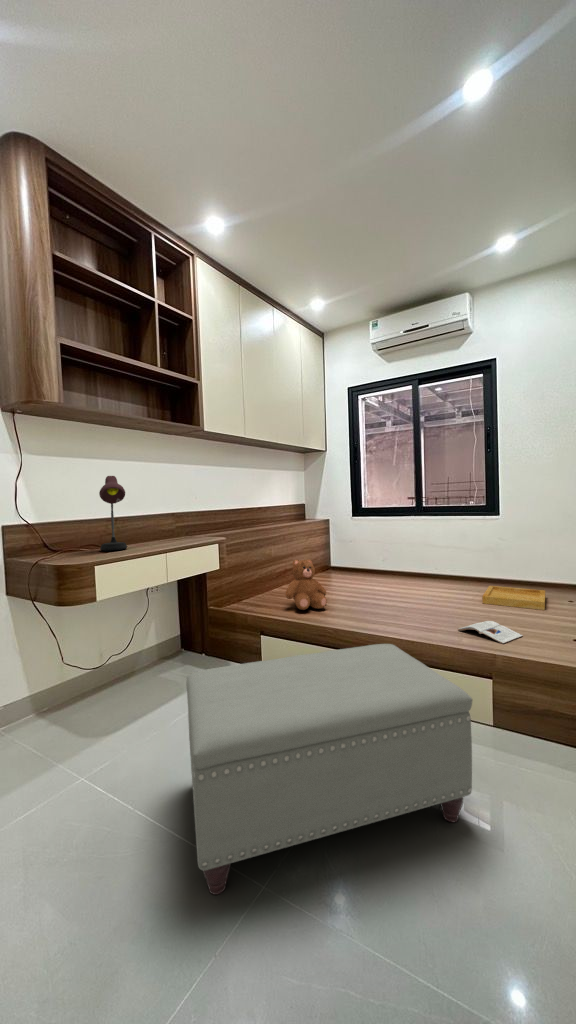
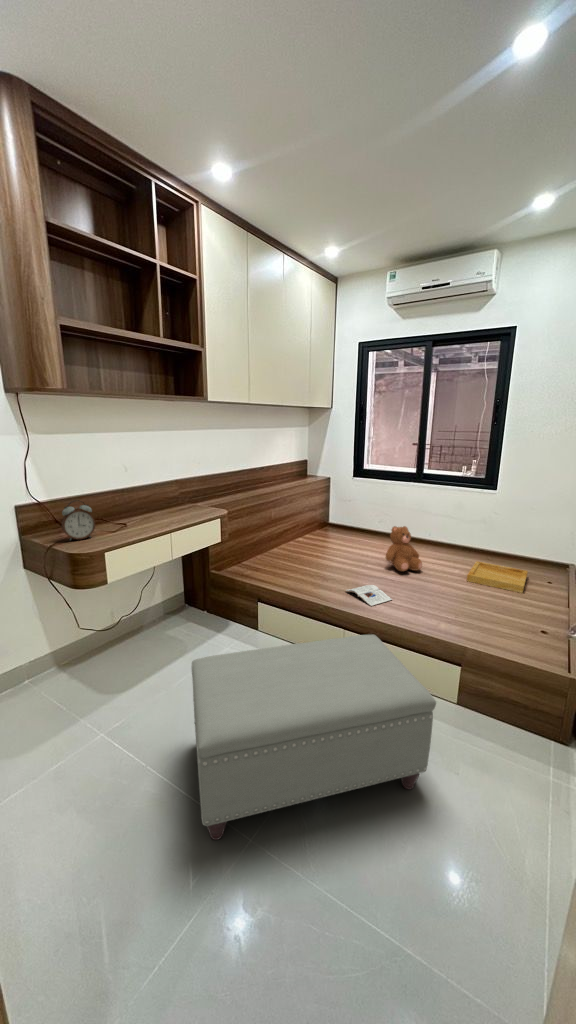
desk lamp: present [99,476,127,551] -> none [106,457,134,529]
alarm clock: none [49,516,86,558] -> present [62,500,95,540]
teddy bear: present [285,559,327,610] -> present [385,526,422,571]
magazine: present [458,621,523,644] -> present [346,585,392,606]

